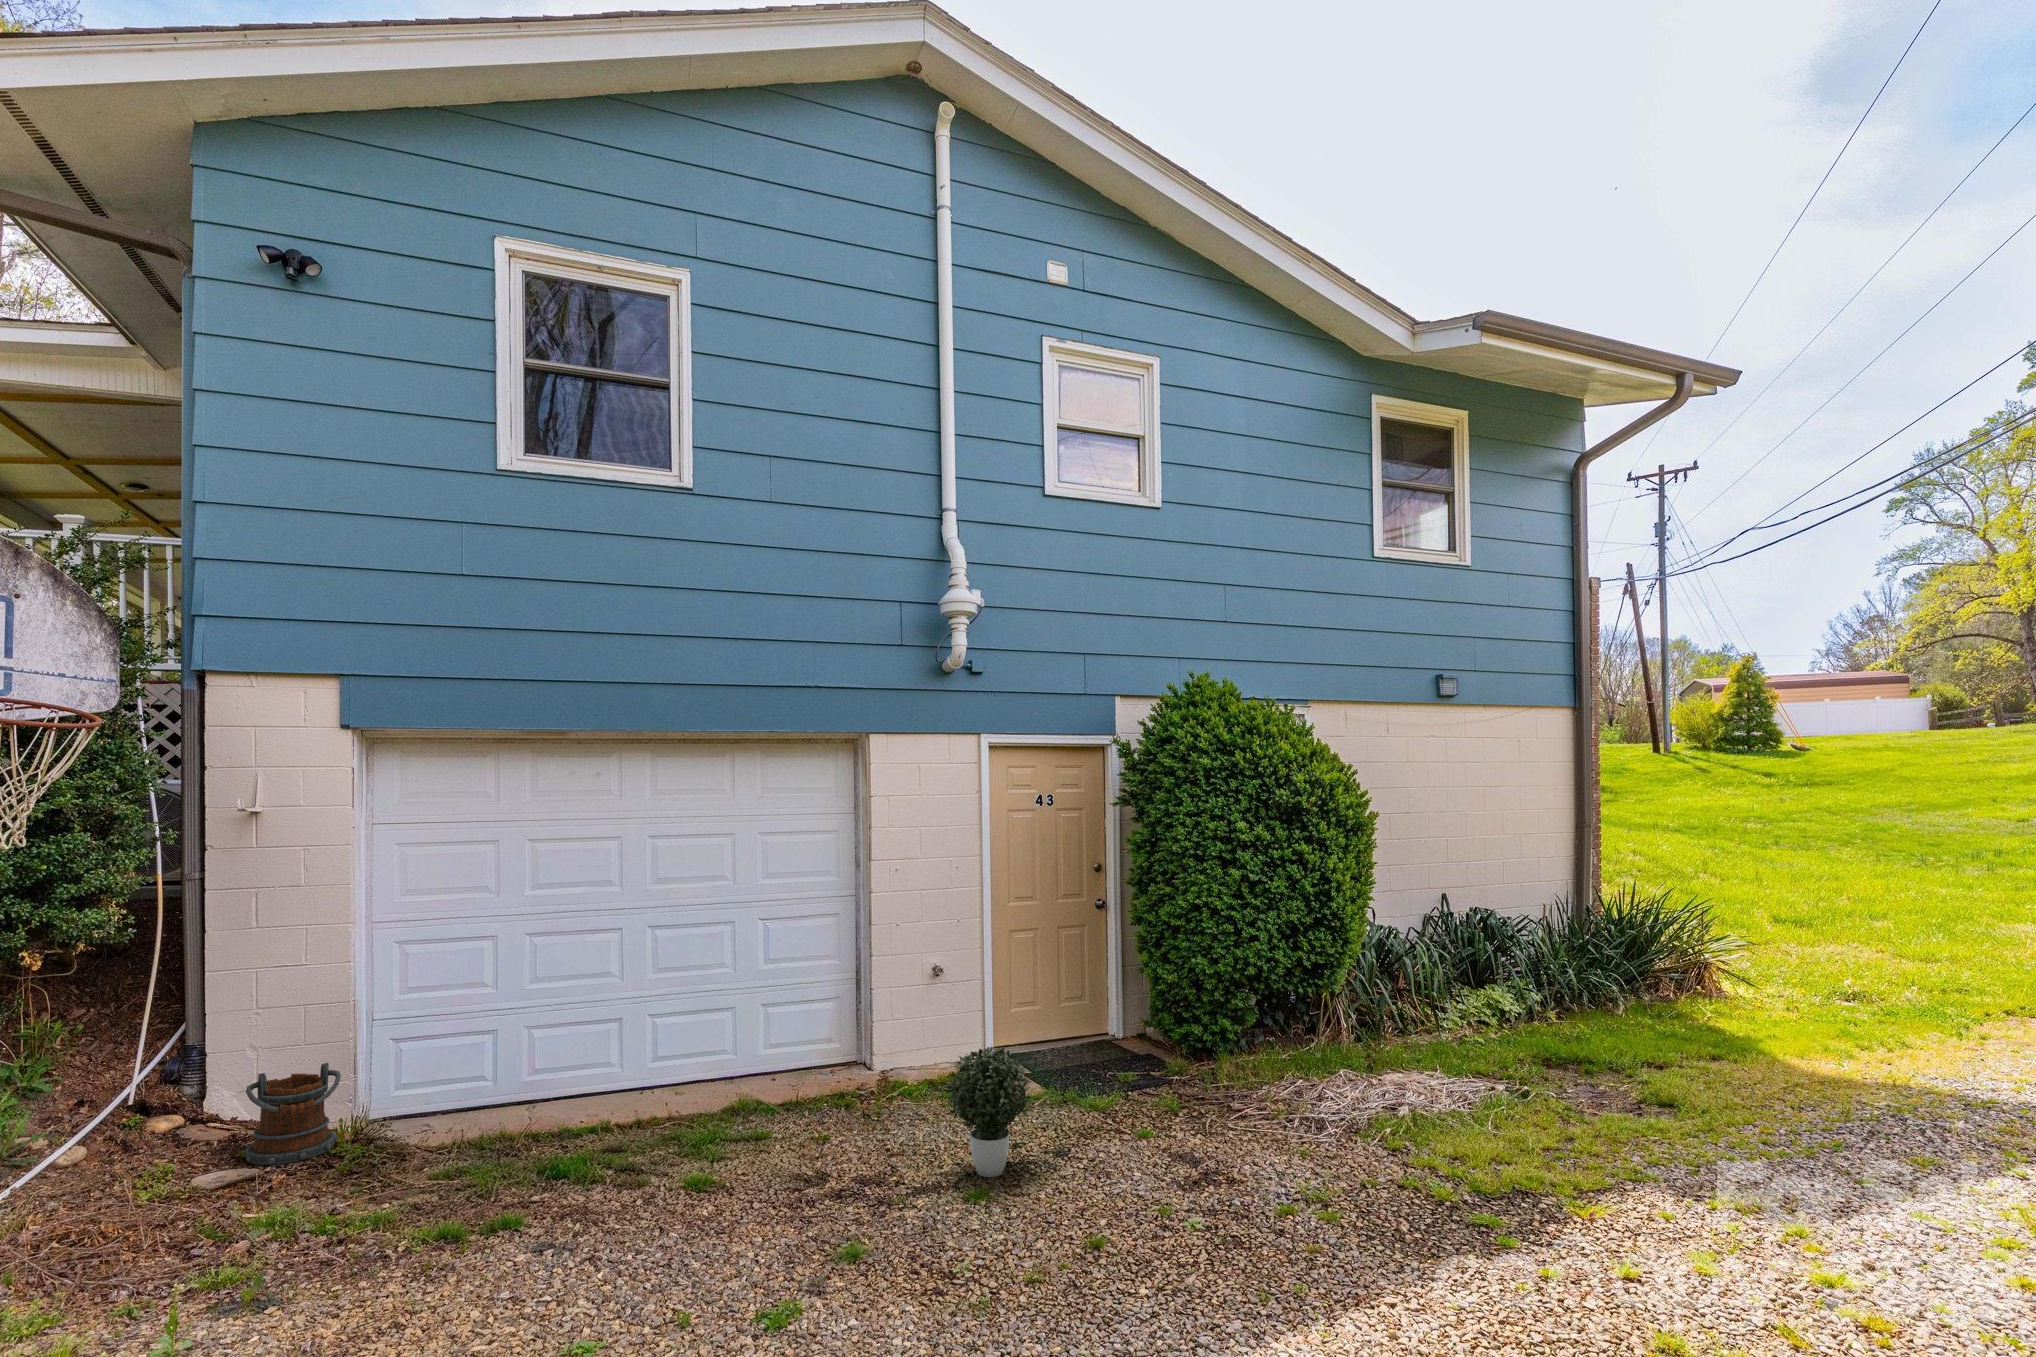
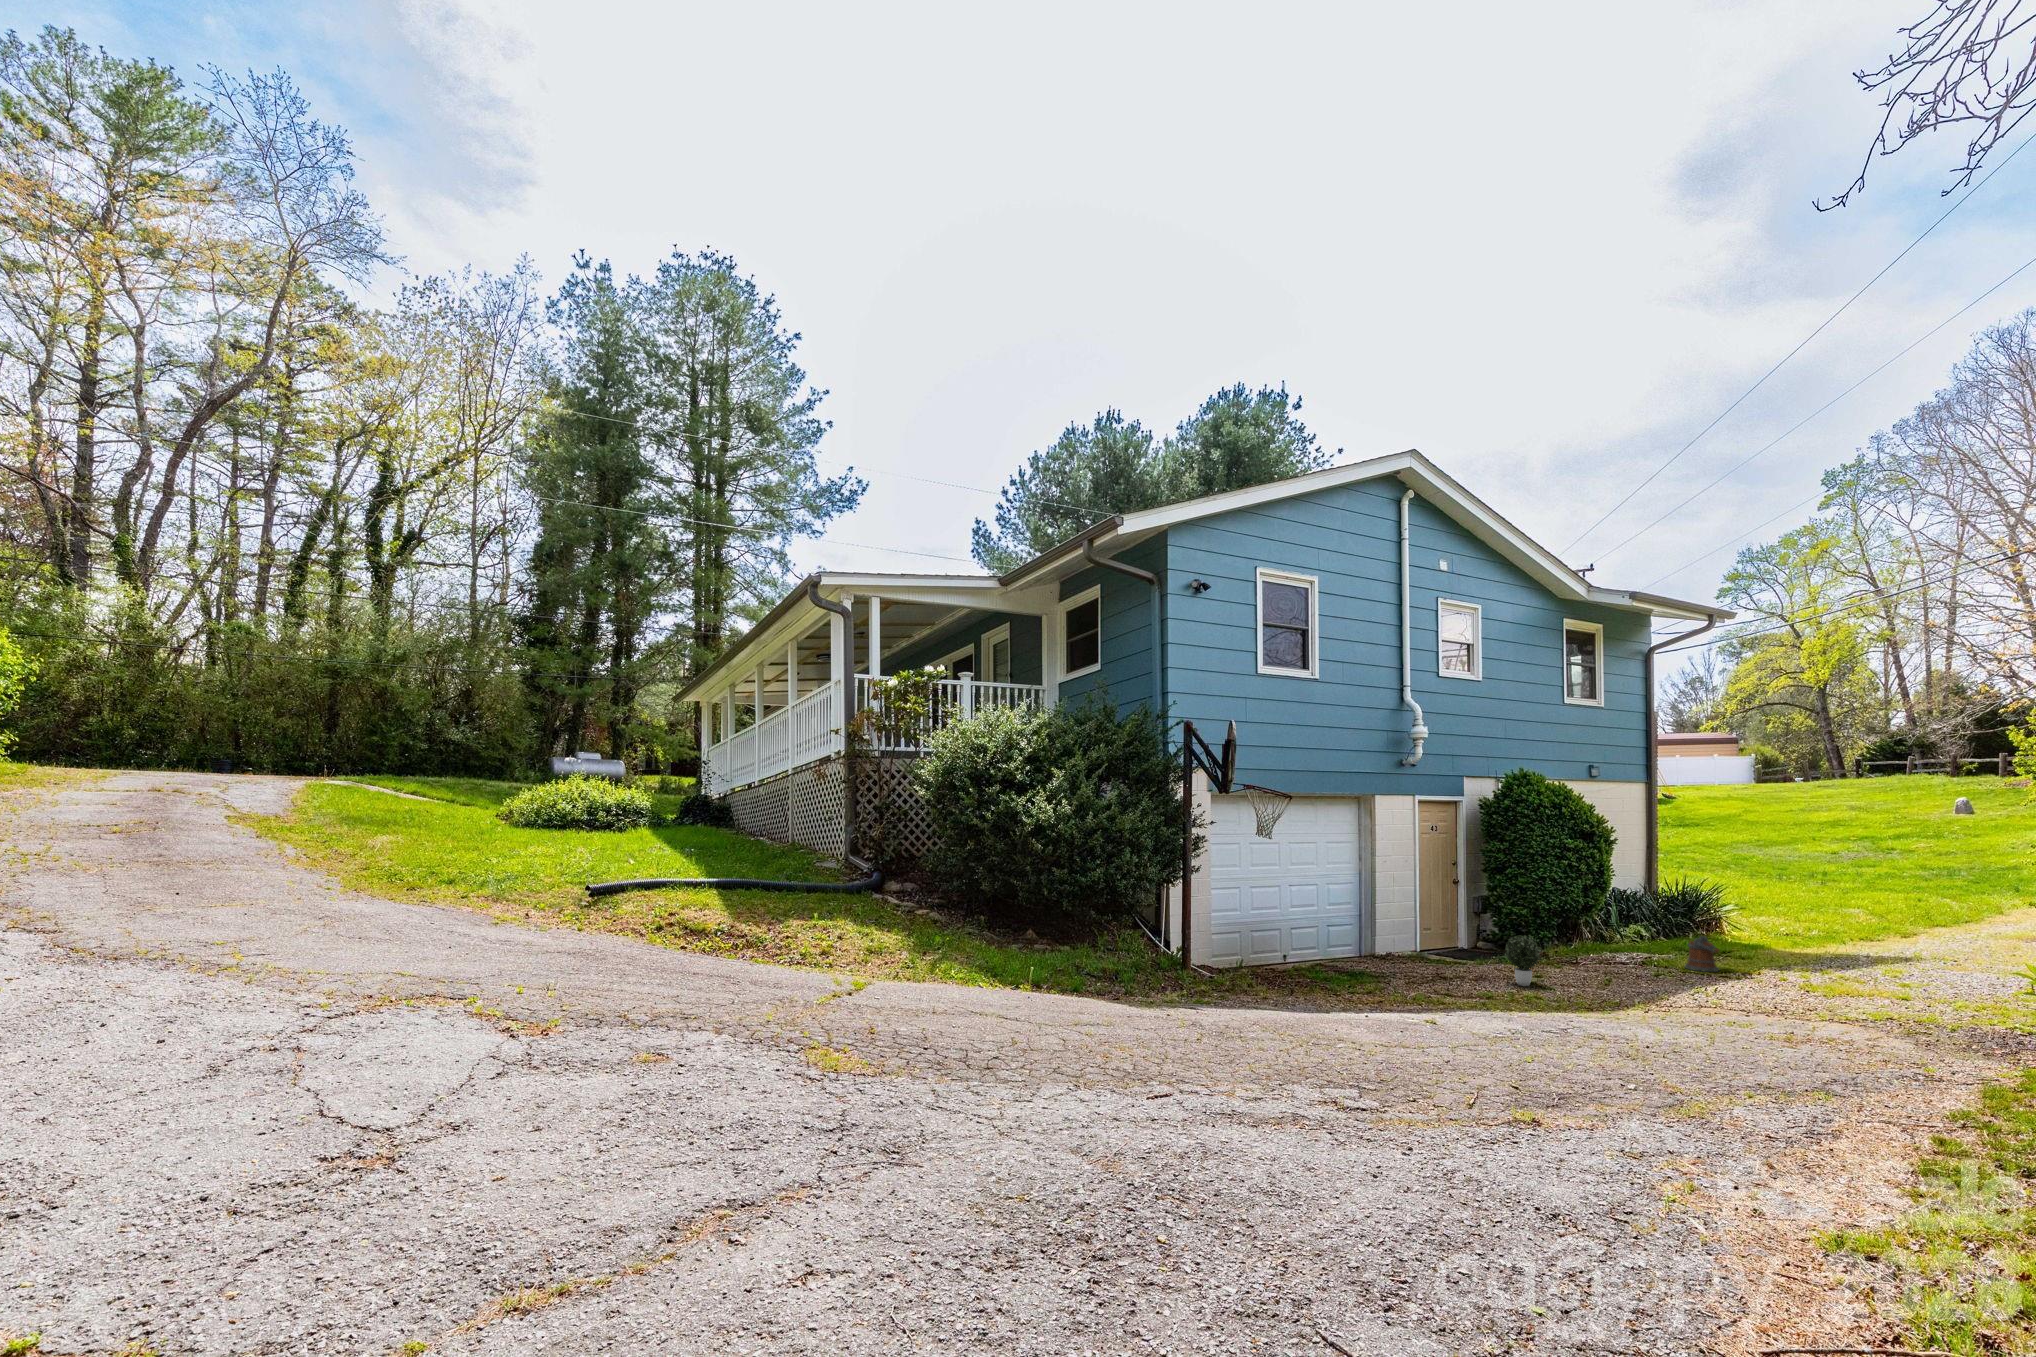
bucket: present [245,1063,341,1165] -> present [1685,936,1720,972]

